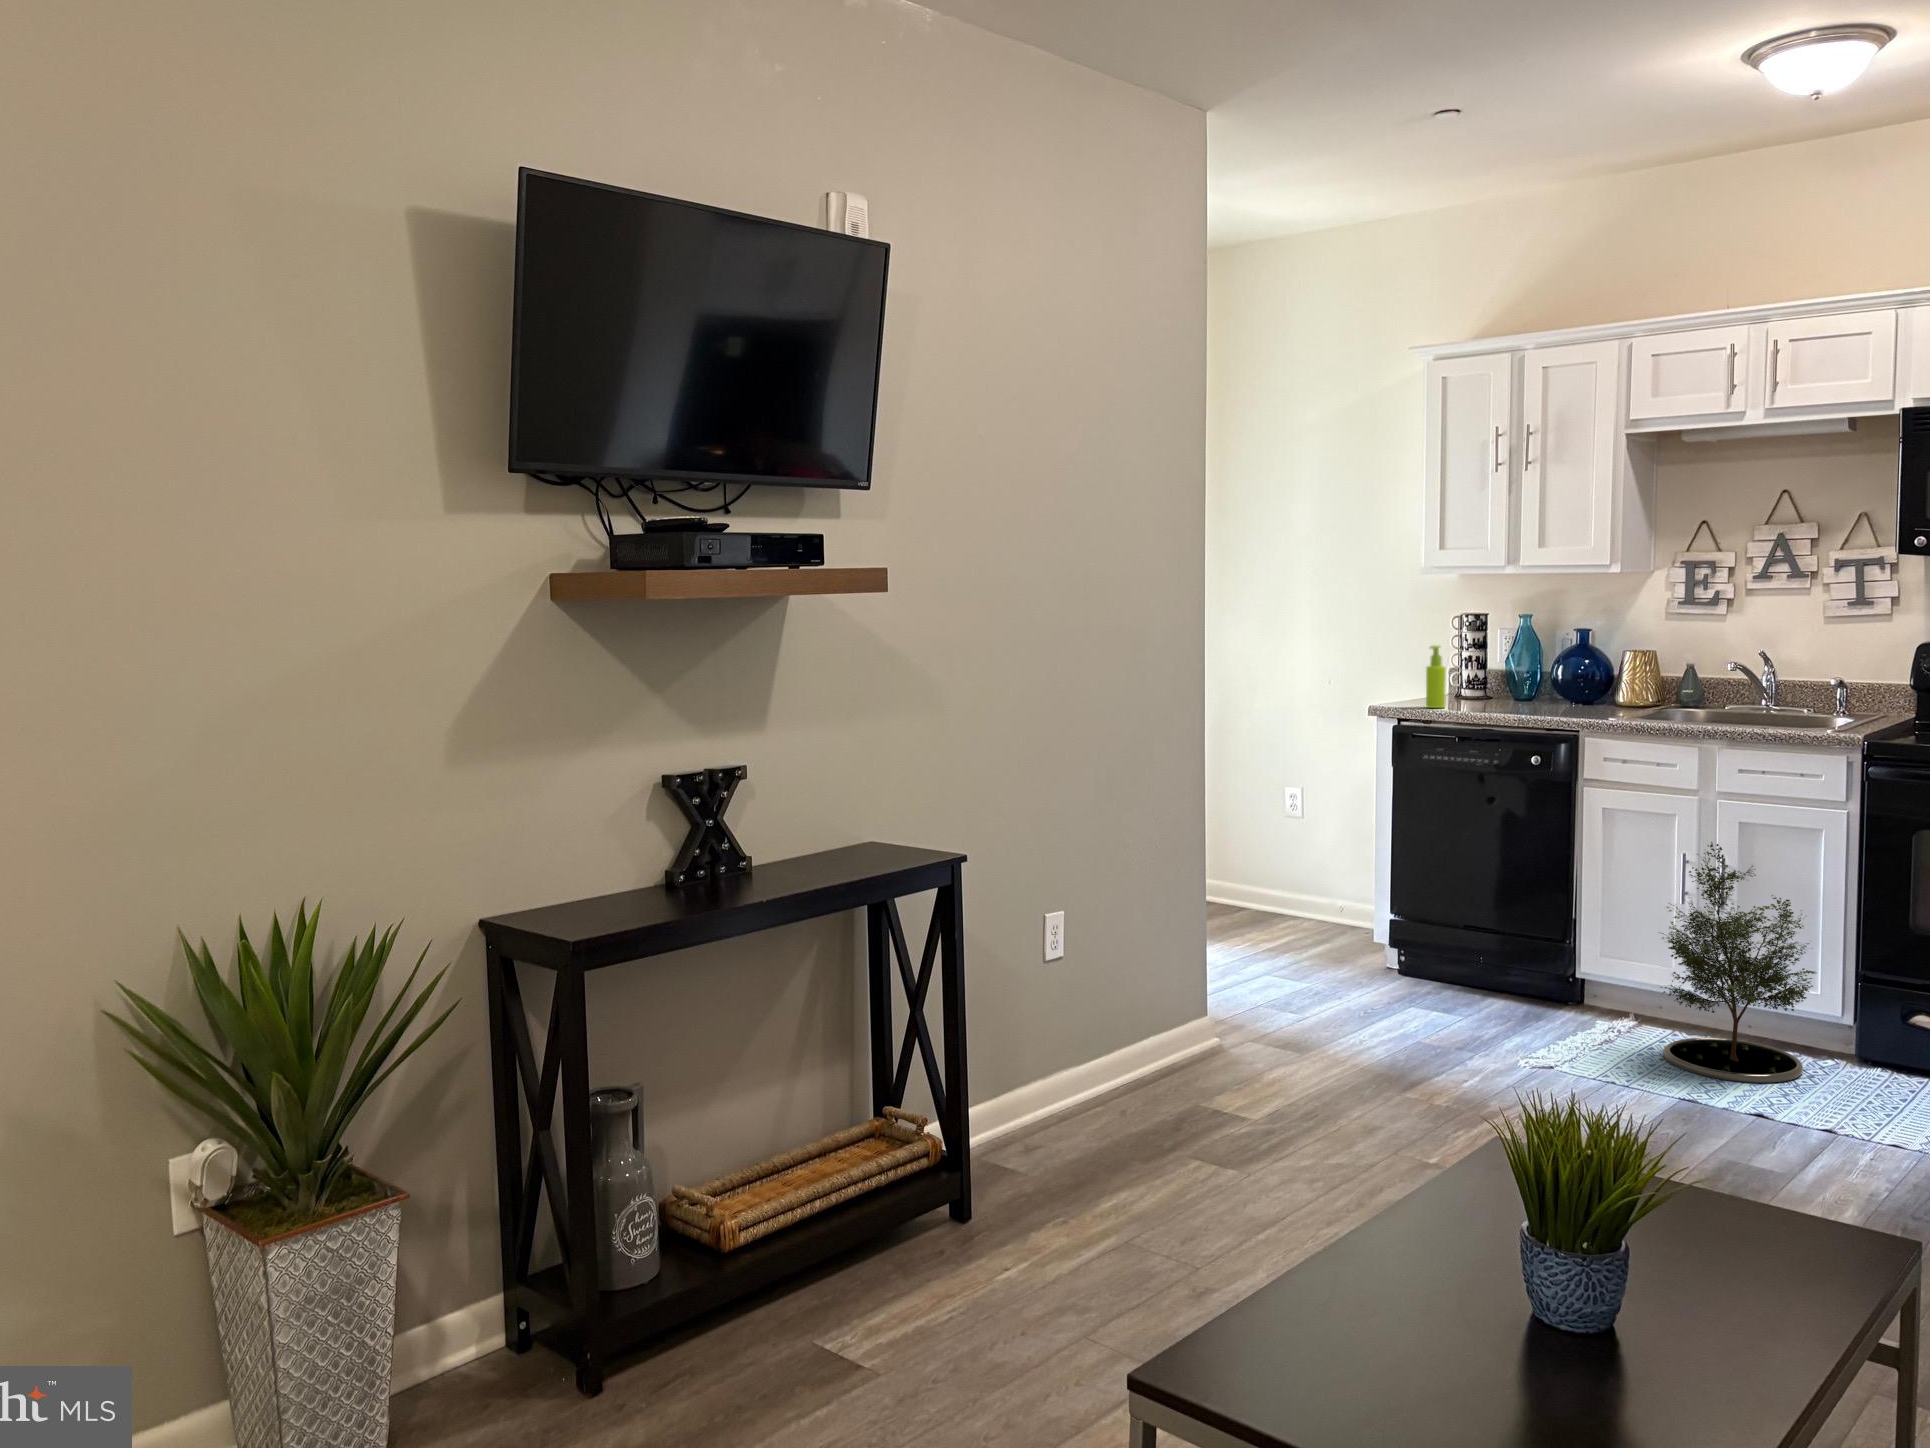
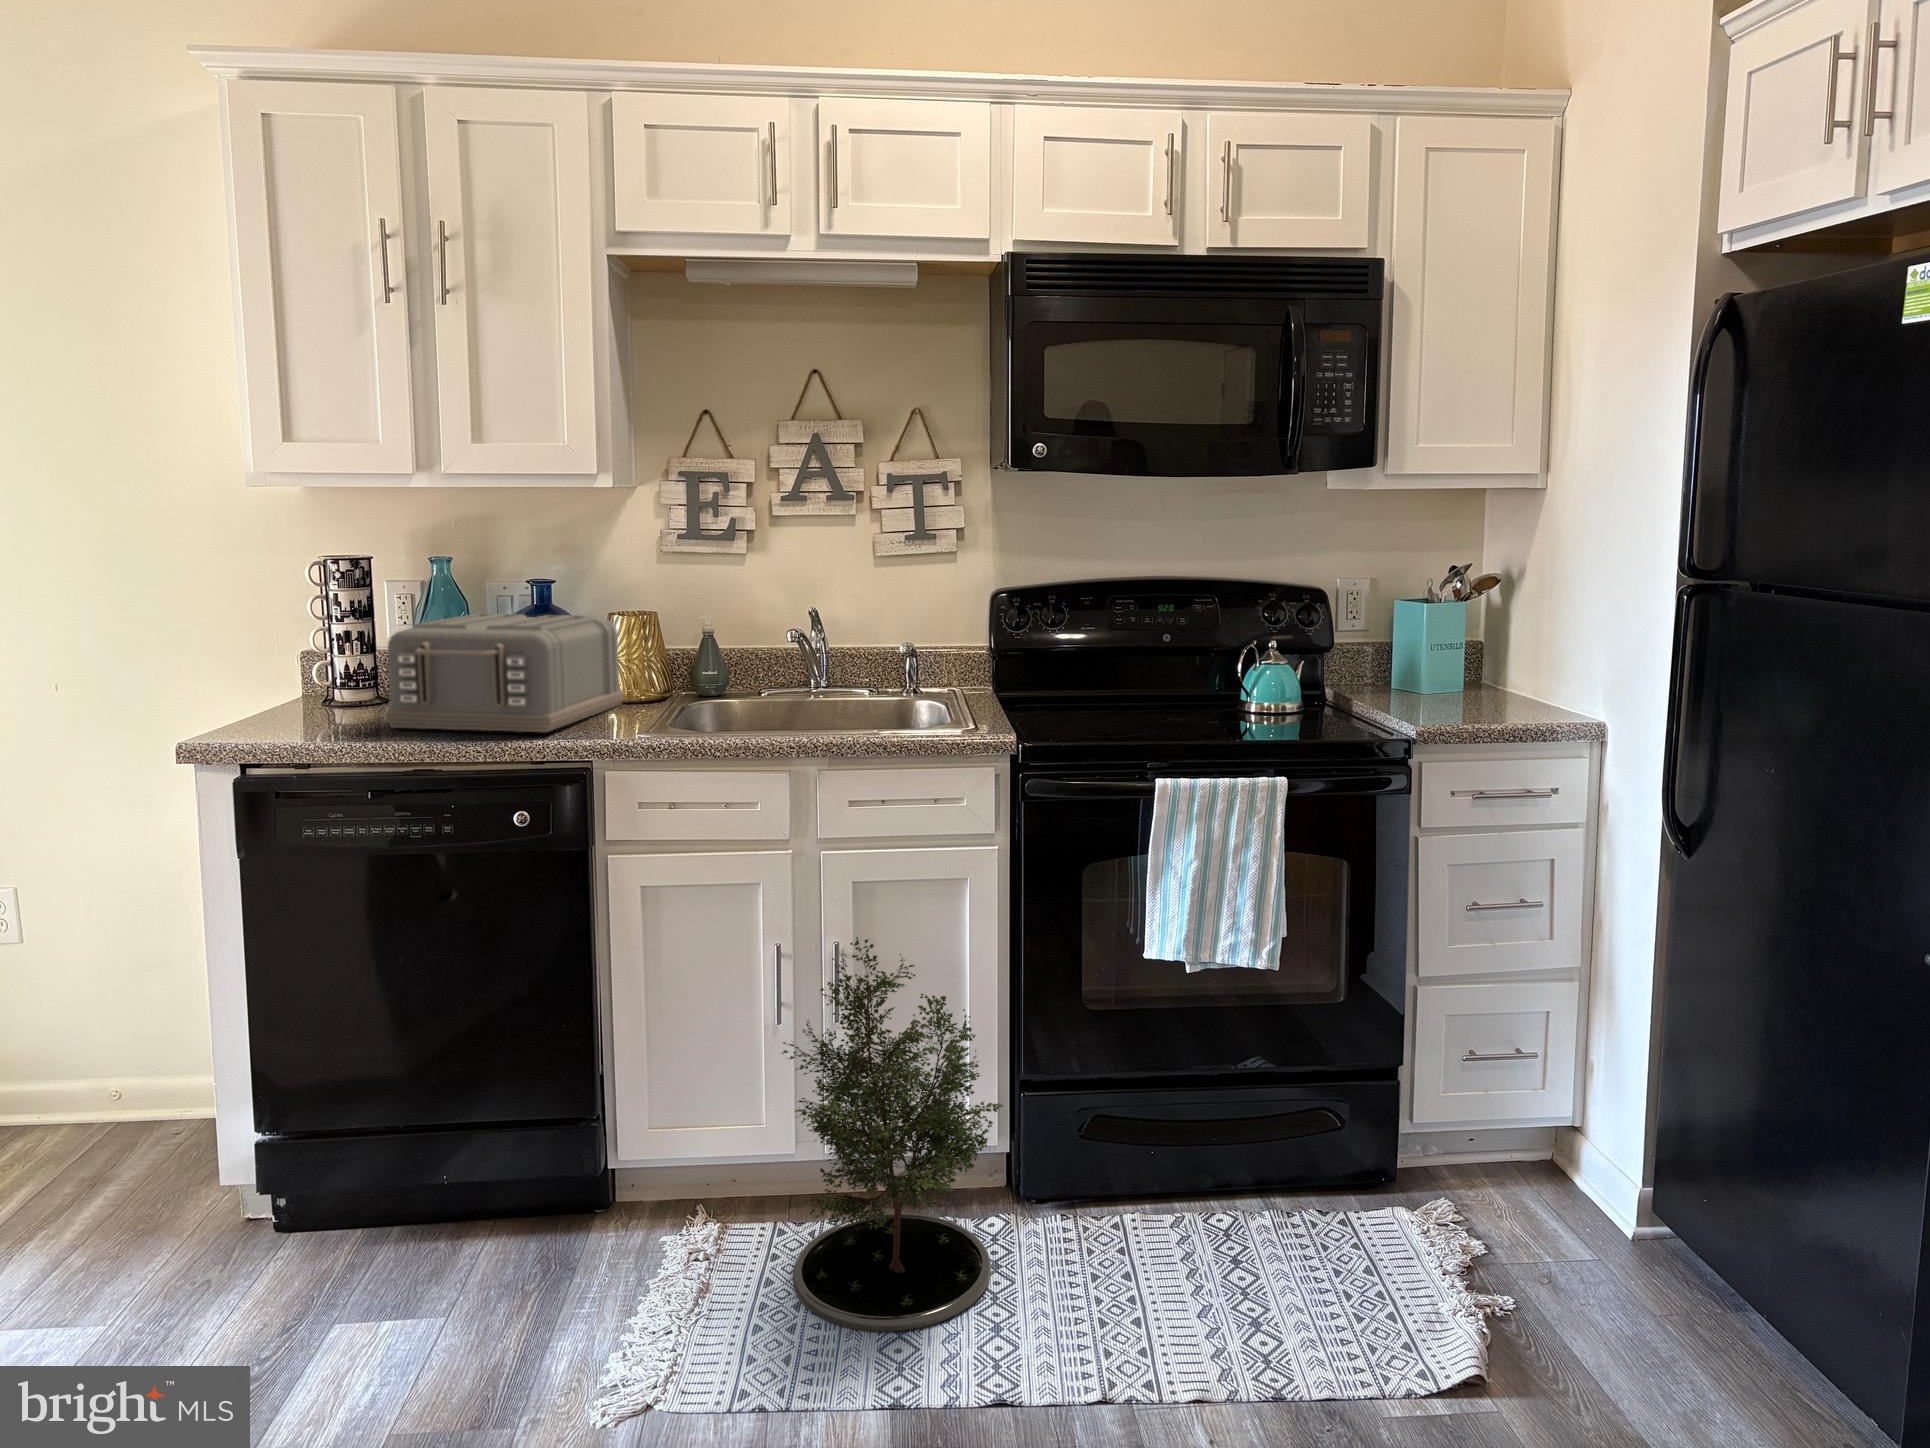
soap dispenser: present [1426,645,1446,708] -> none [281,619,325,737]
toaster: none [1477,648,1624,714] -> present [386,614,623,732]

